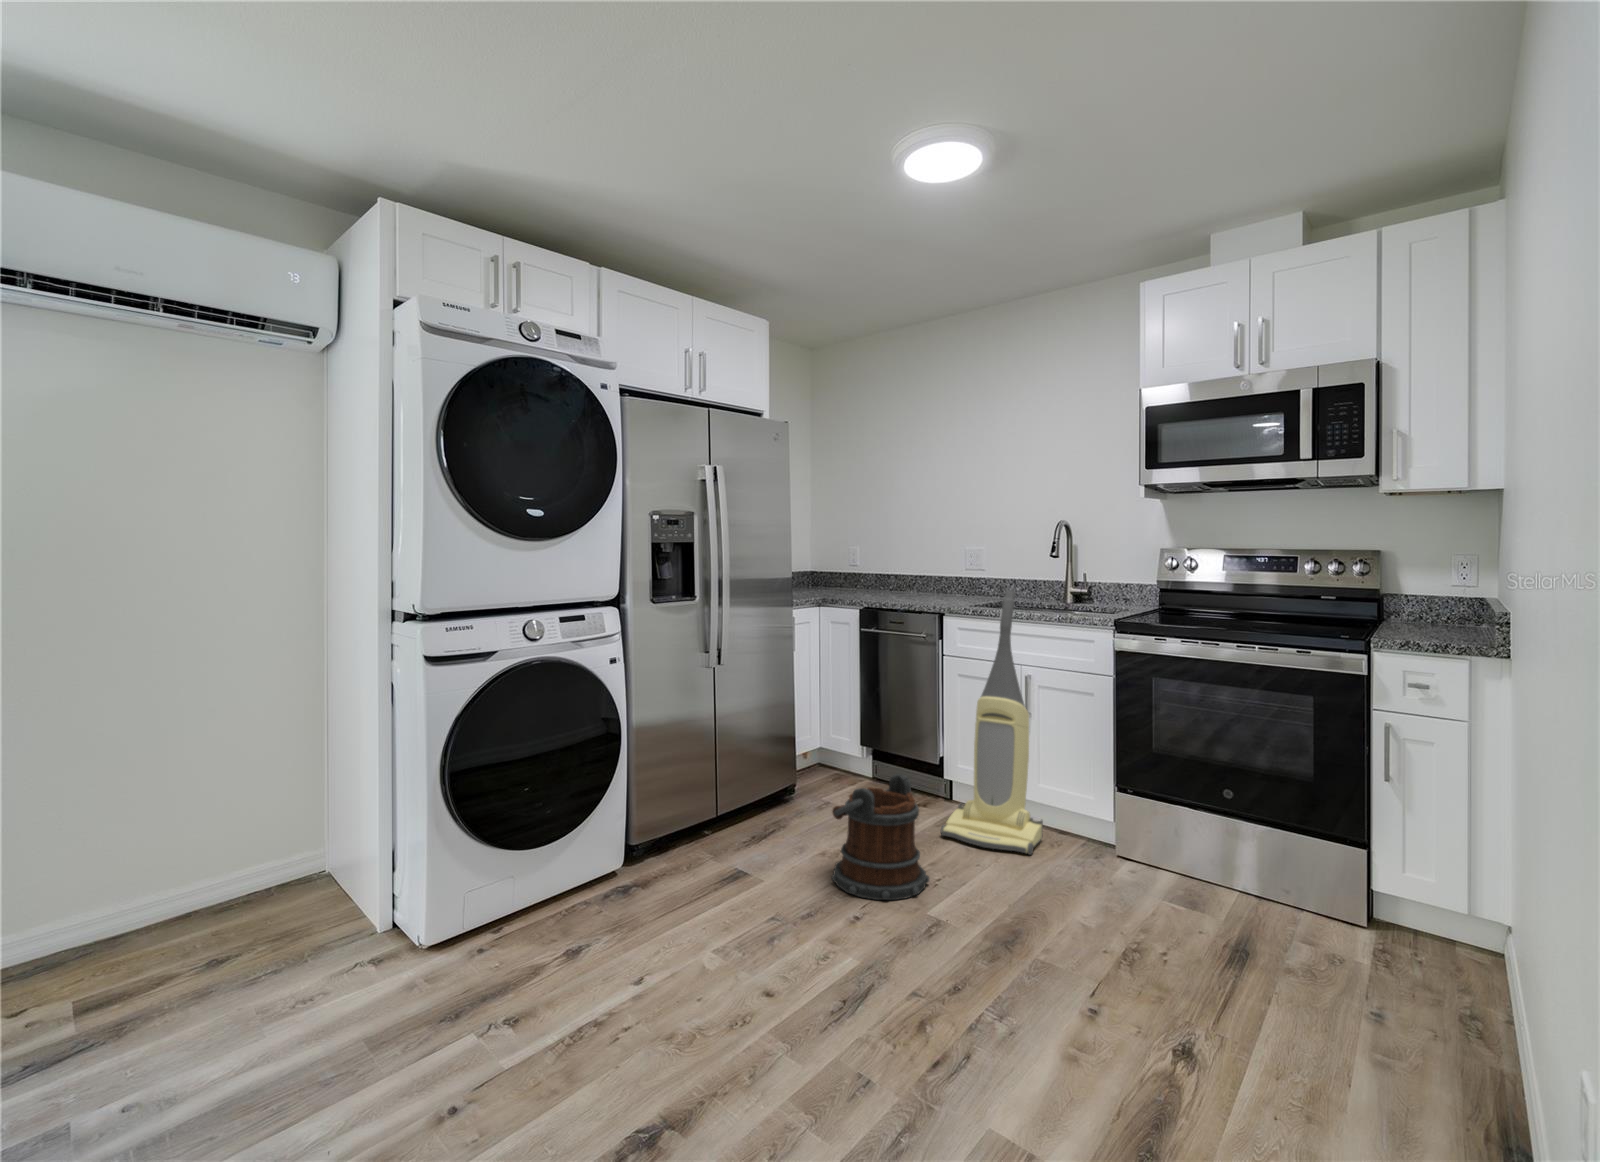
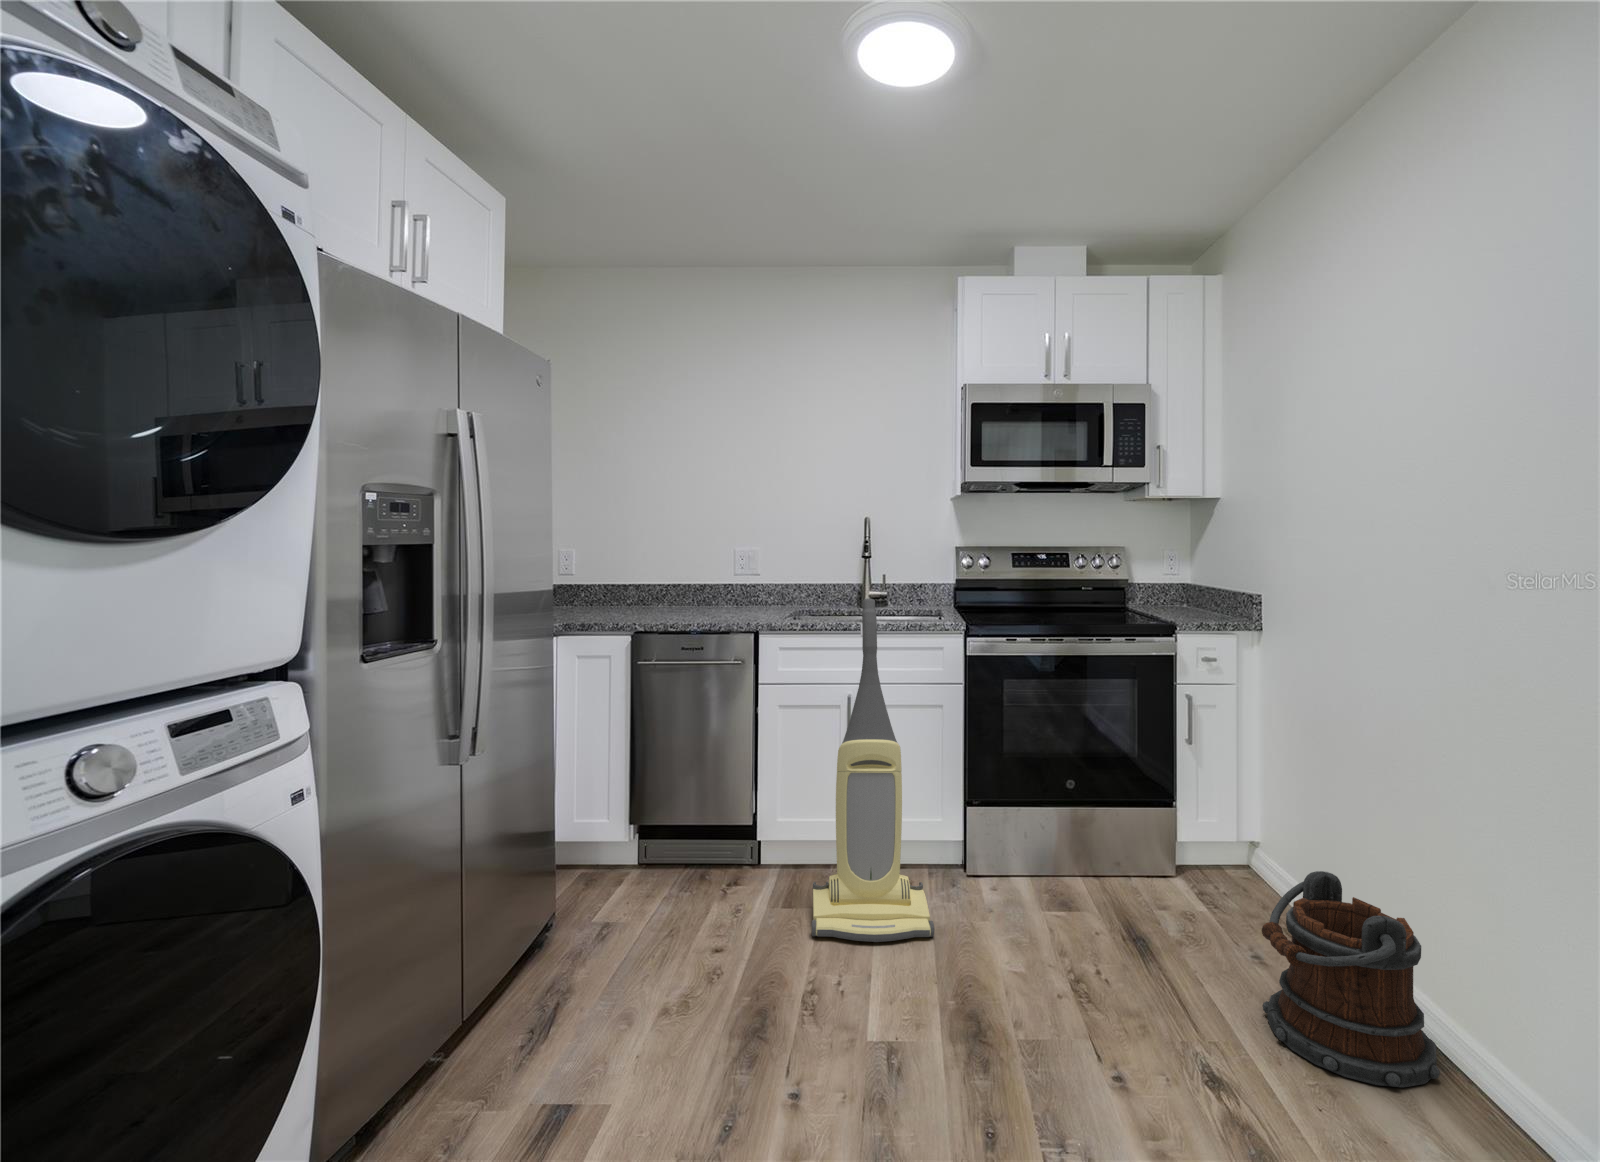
bucket: present [832,774,929,900] -> present [1262,871,1440,1088]

